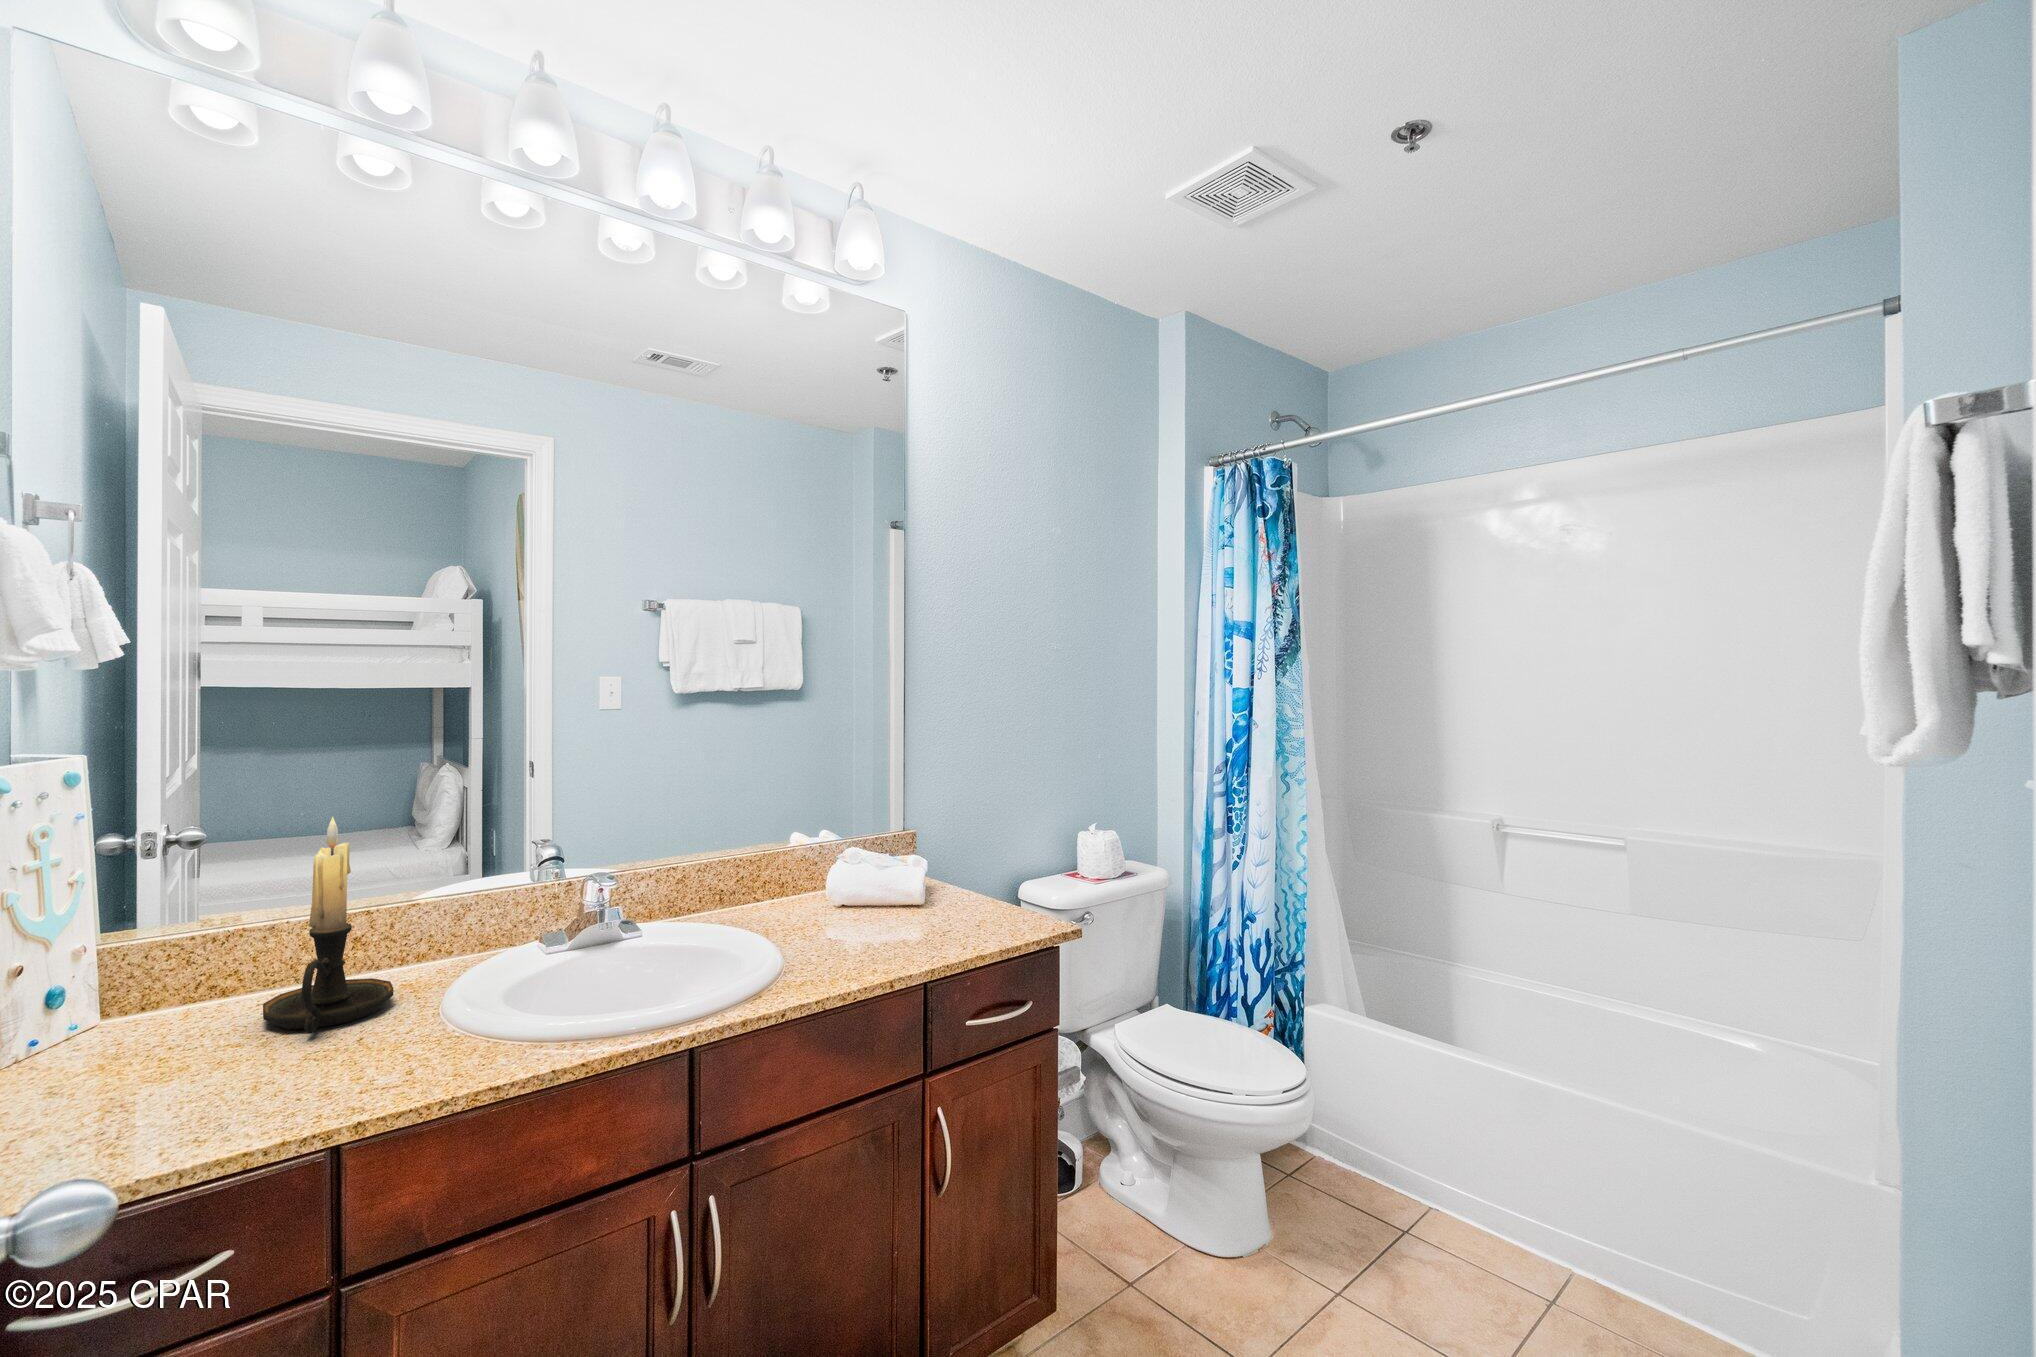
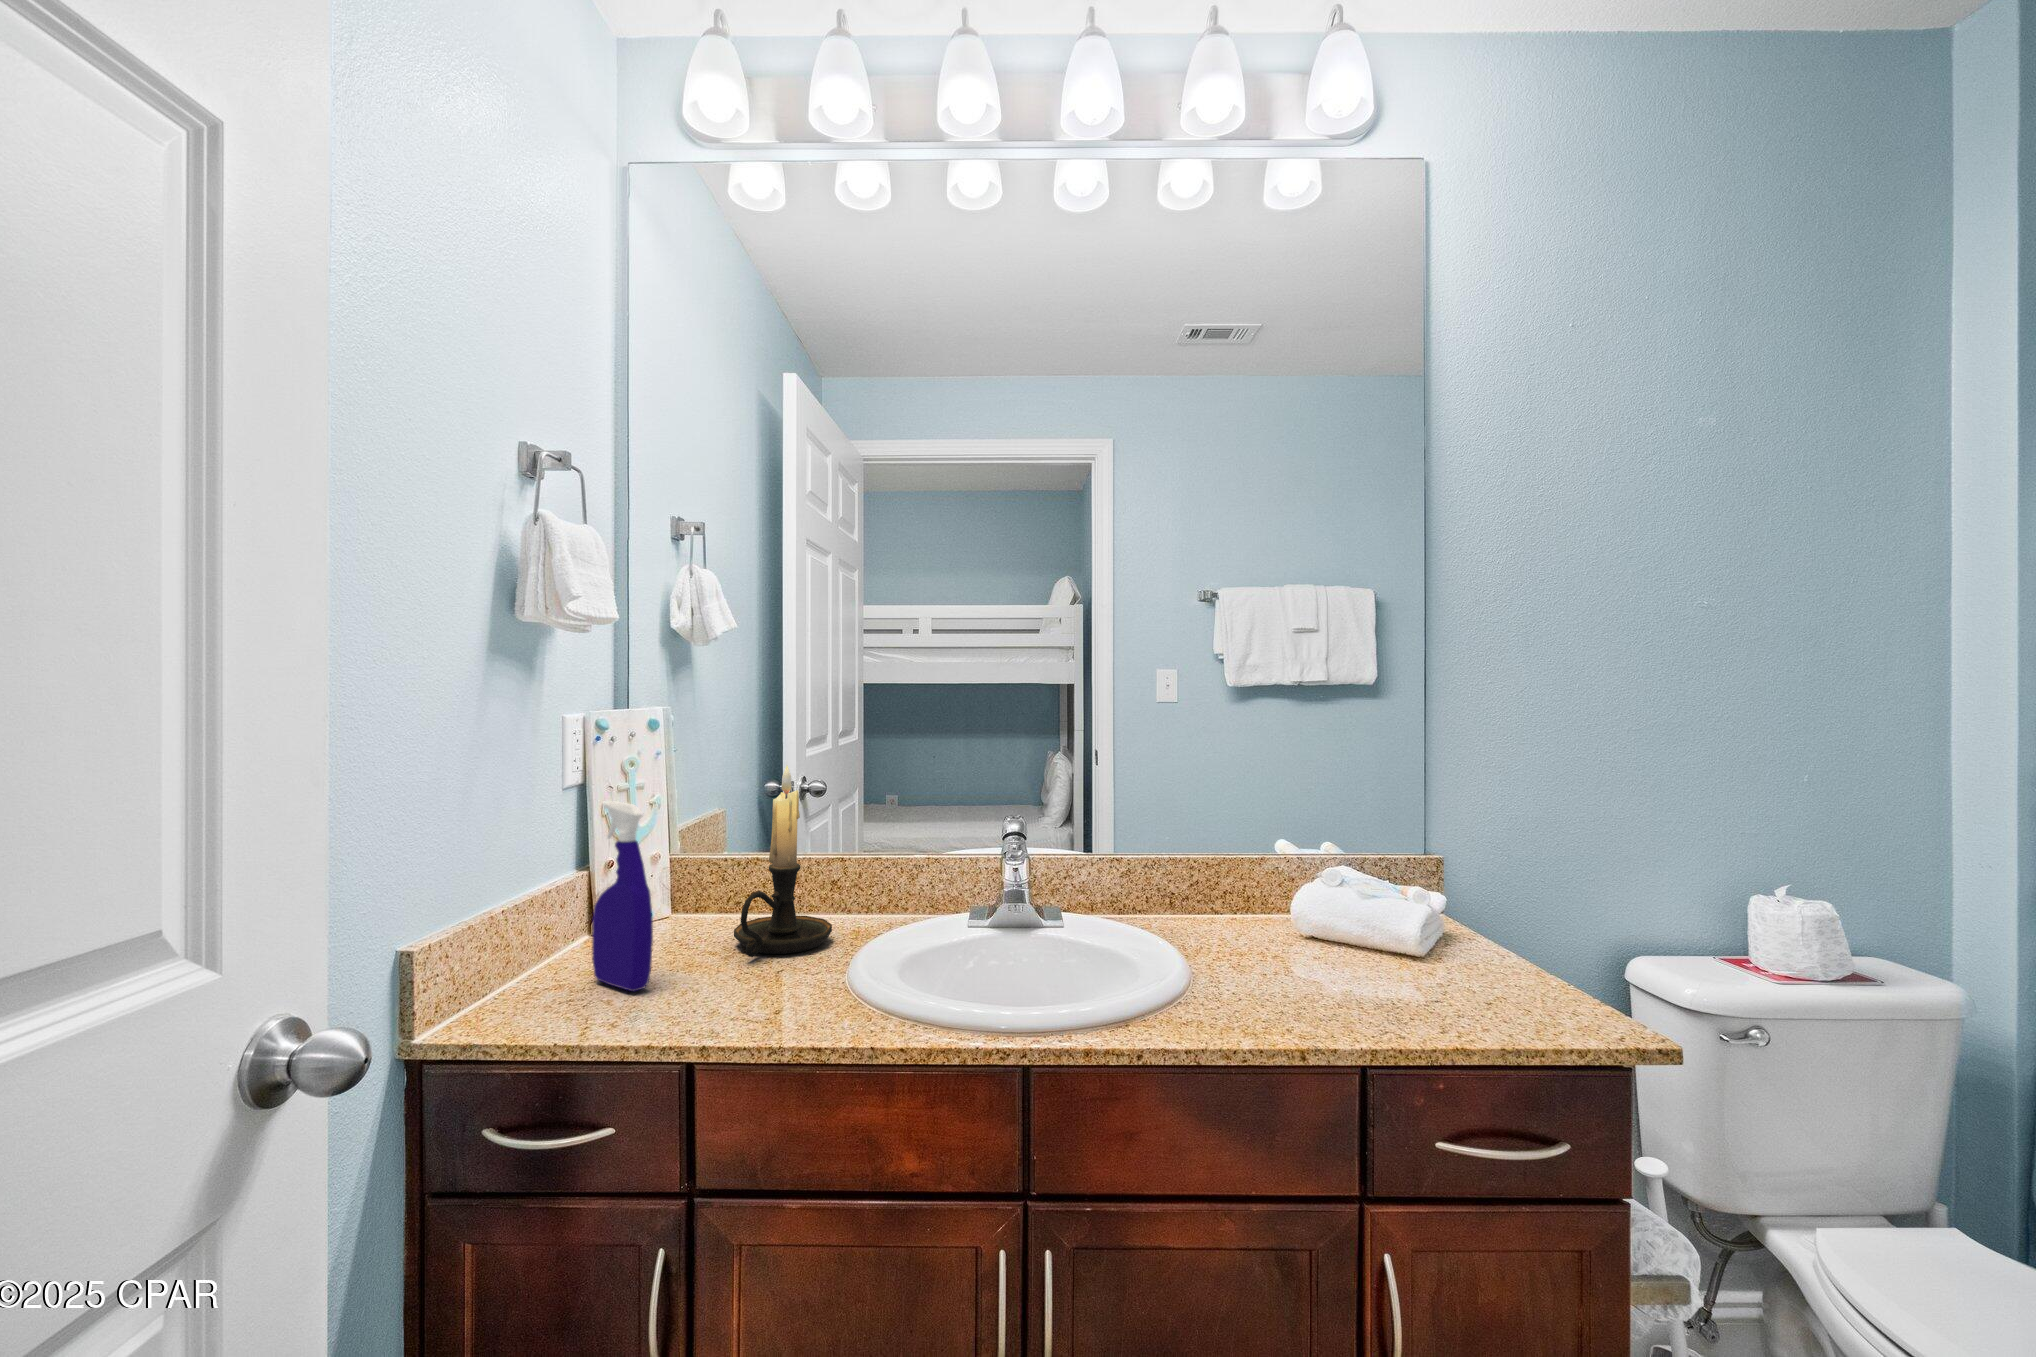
spray bottle: none [95,883,211,1106] -> present [592,801,653,992]

